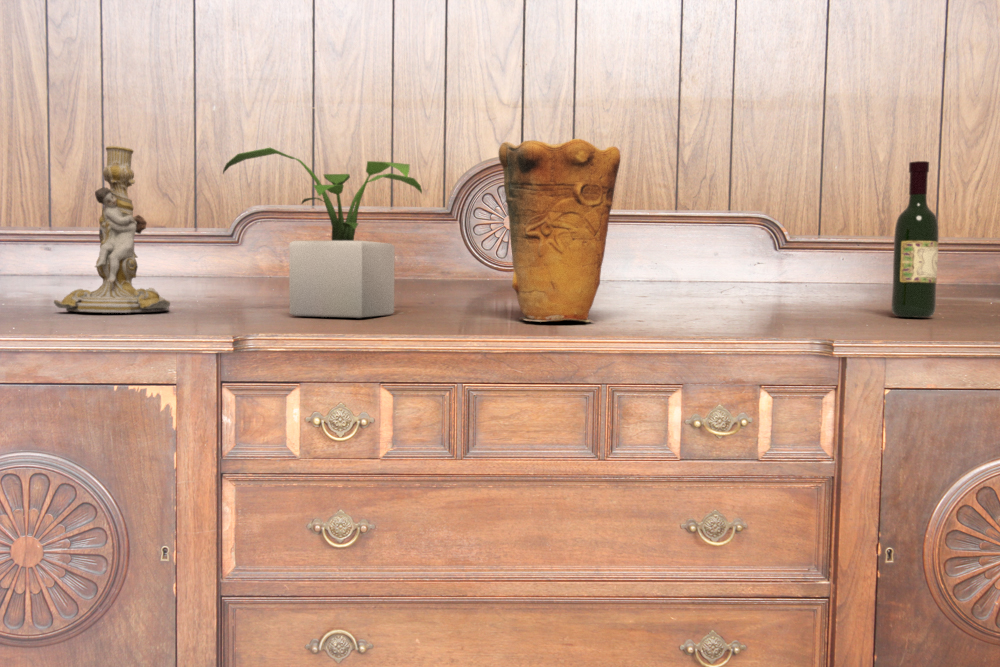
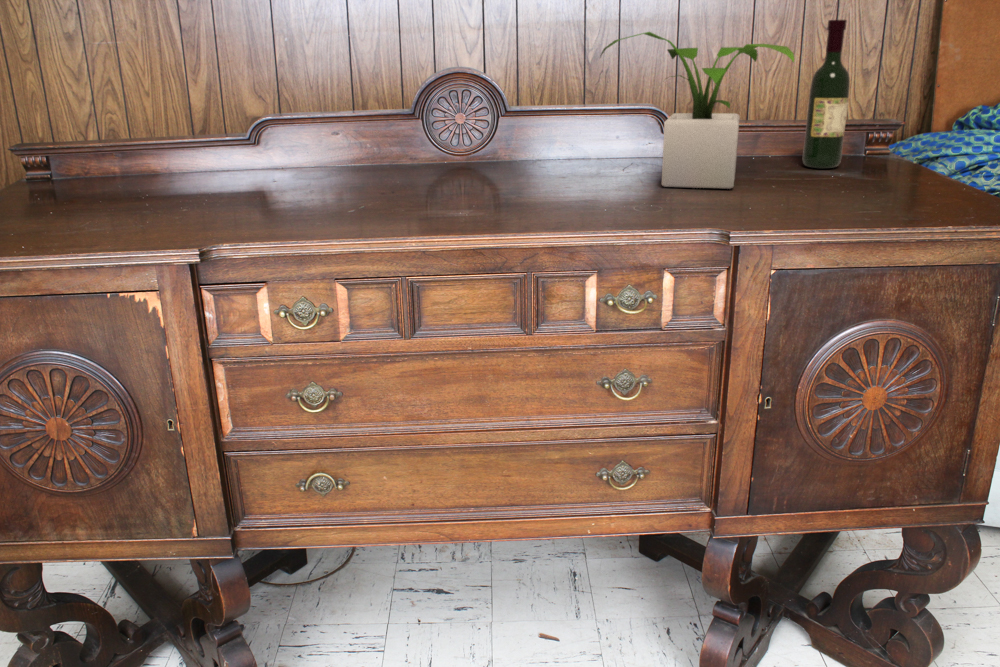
vase: present [499,139,620,322] -> none [435,31,549,202]
candlestick: present [54,146,170,313] -> none [51,41,156,202]
potted plant: present [223,148,422,318] -> present [601,32,794,189]

